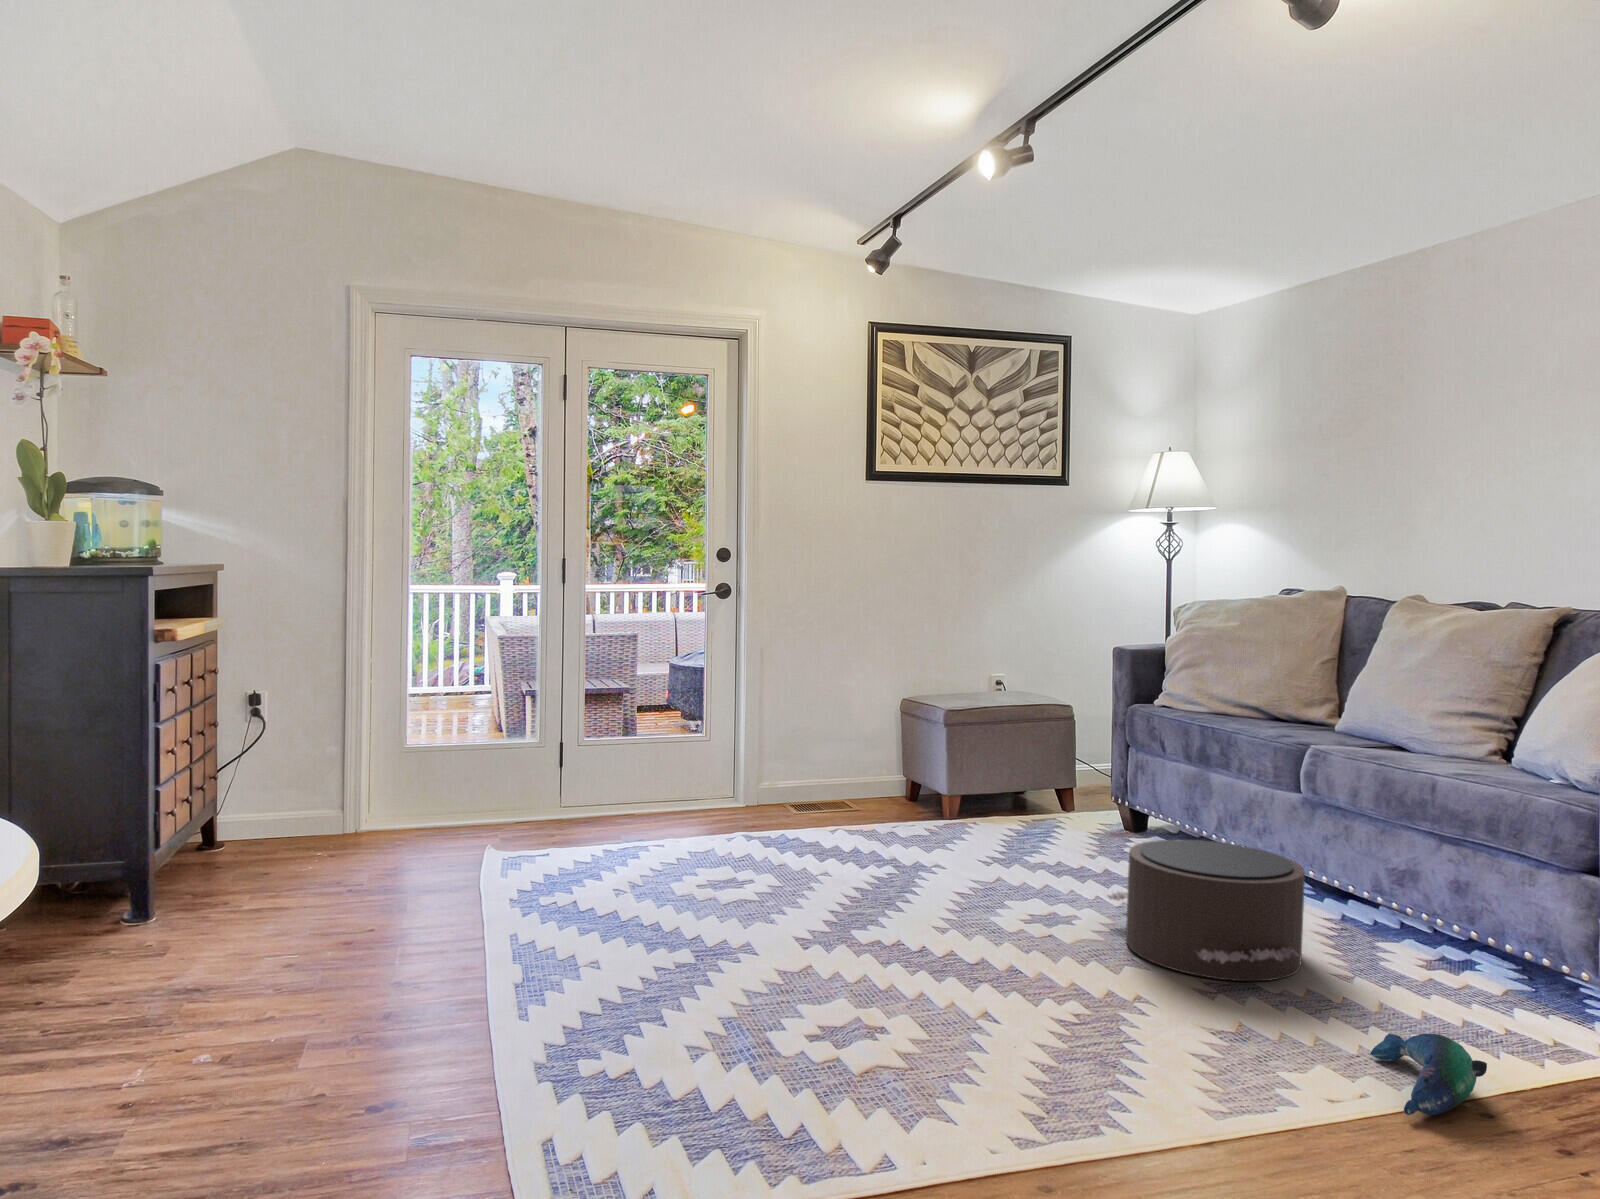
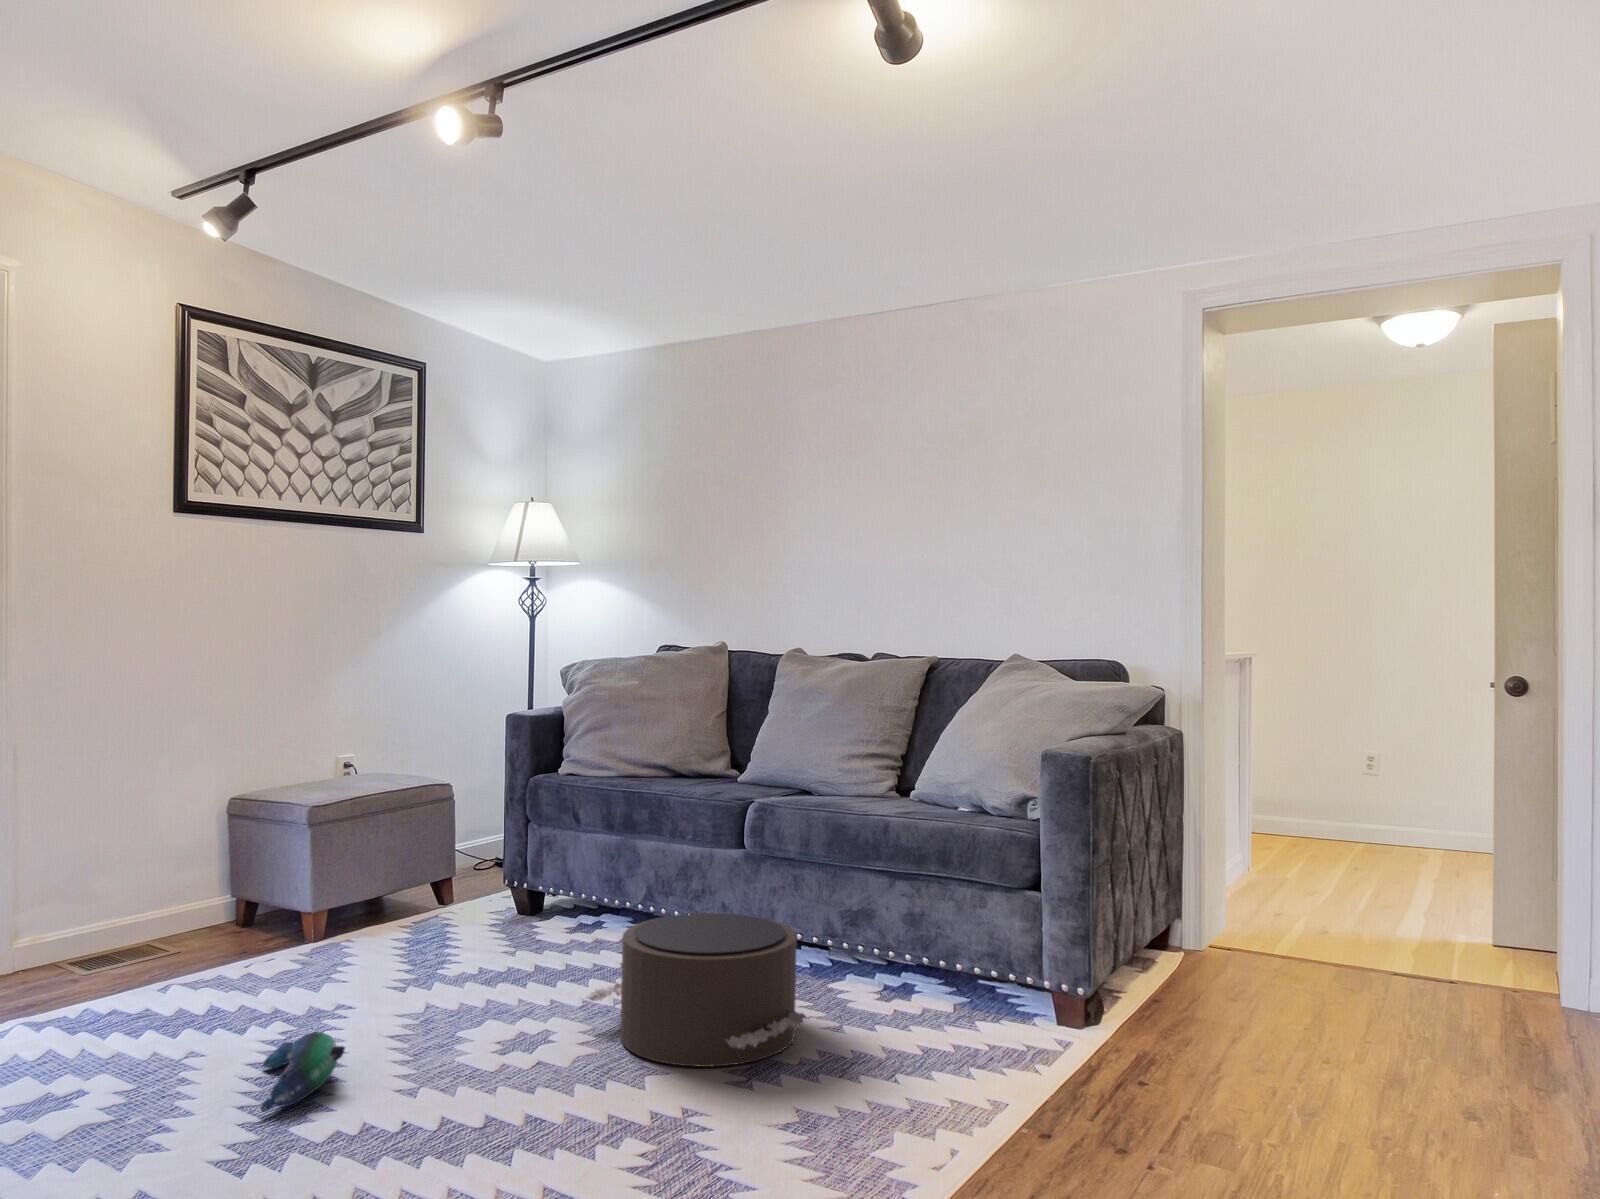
plush toy: present [1370,1033,1487,1115] -> present [261,1032,345,1112]

